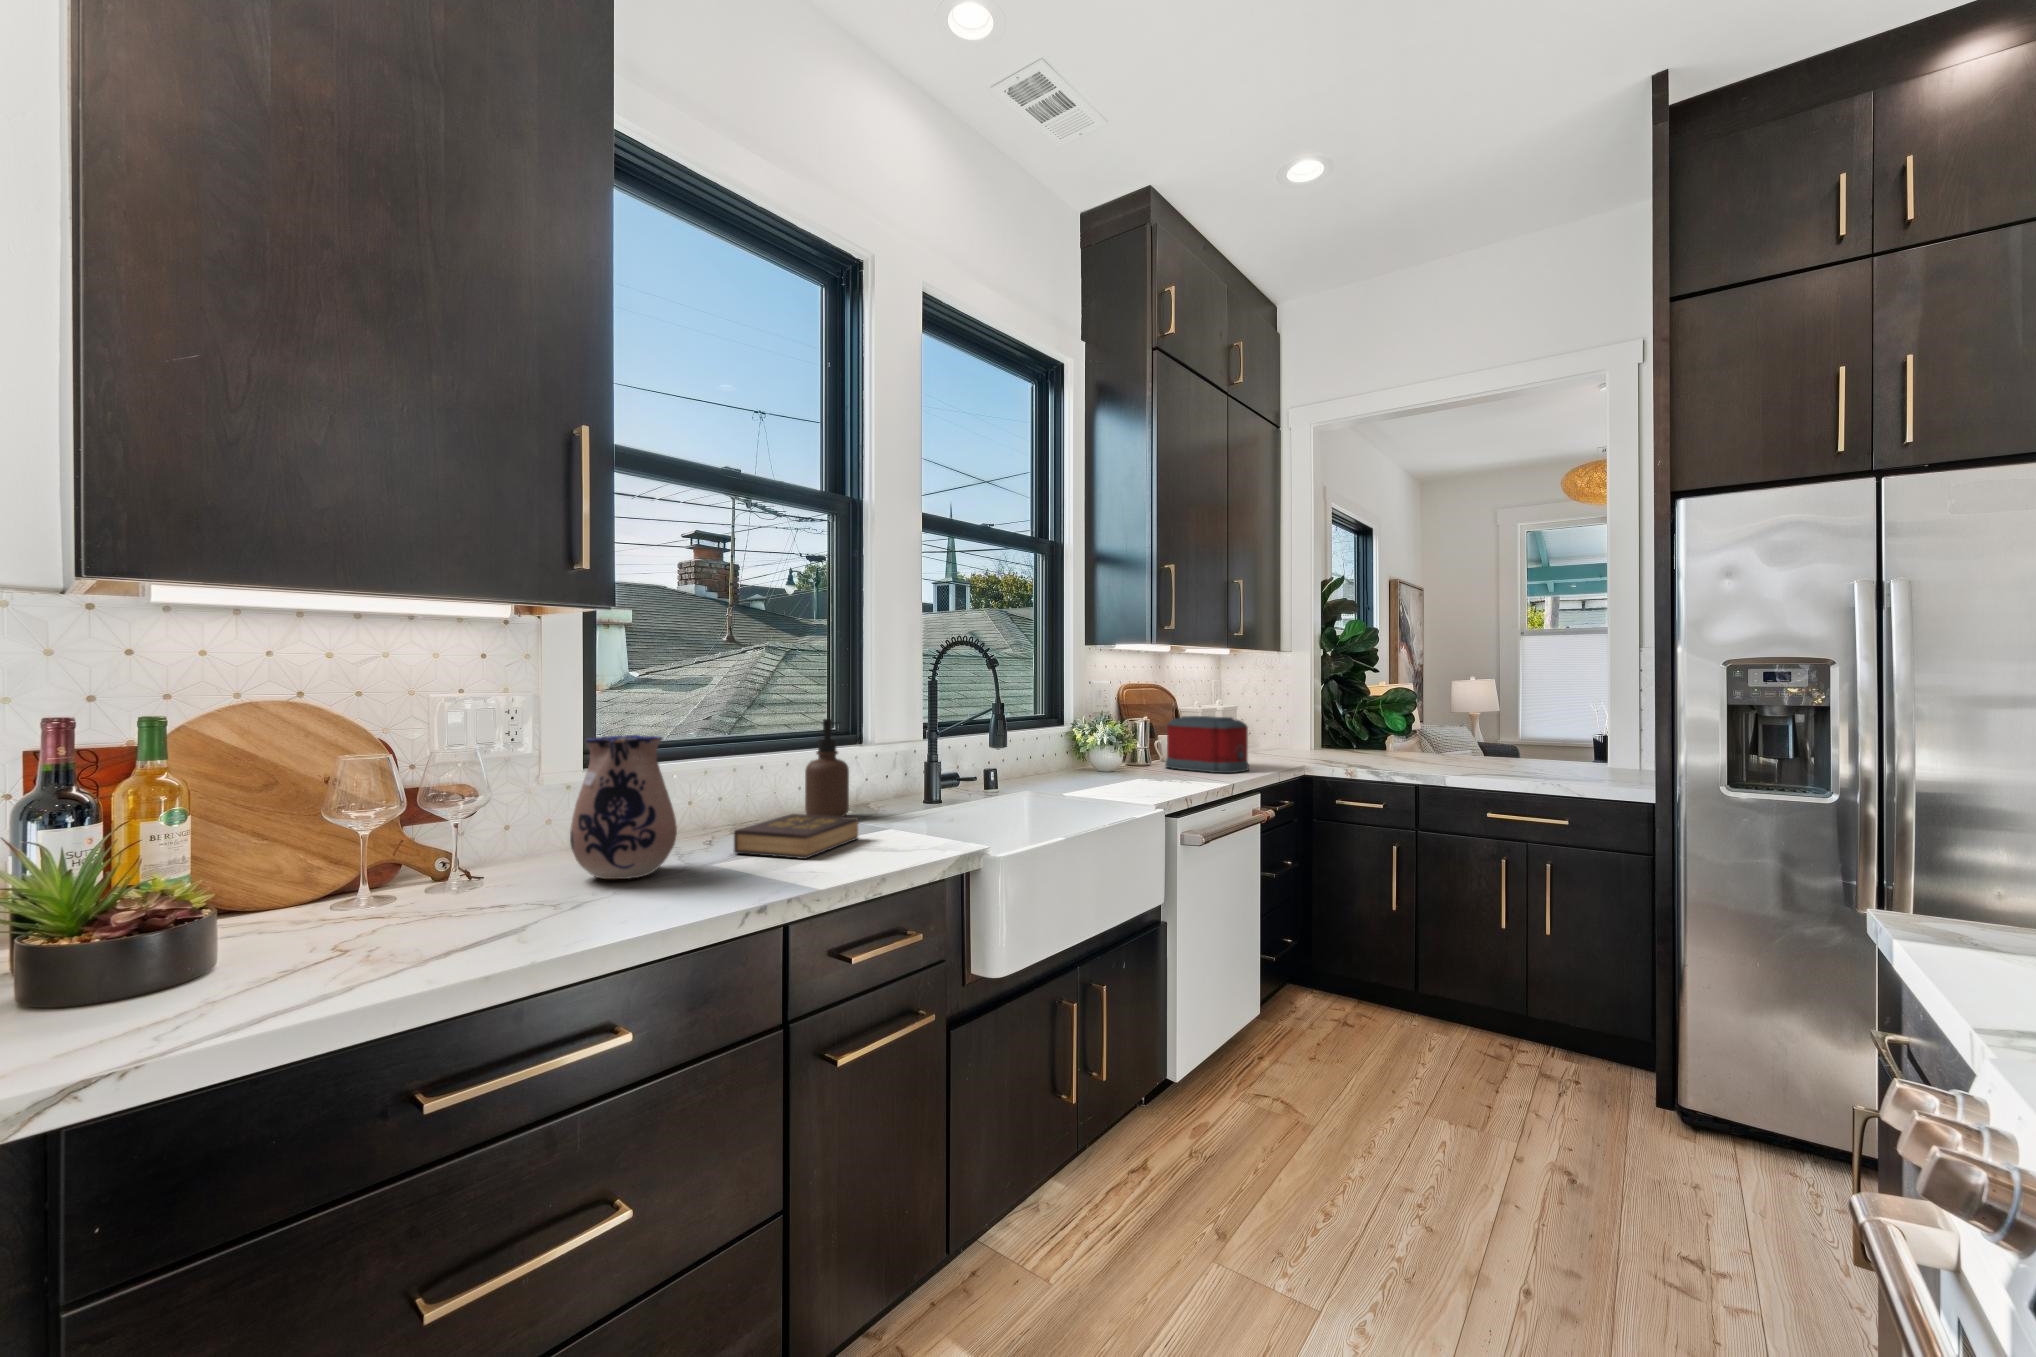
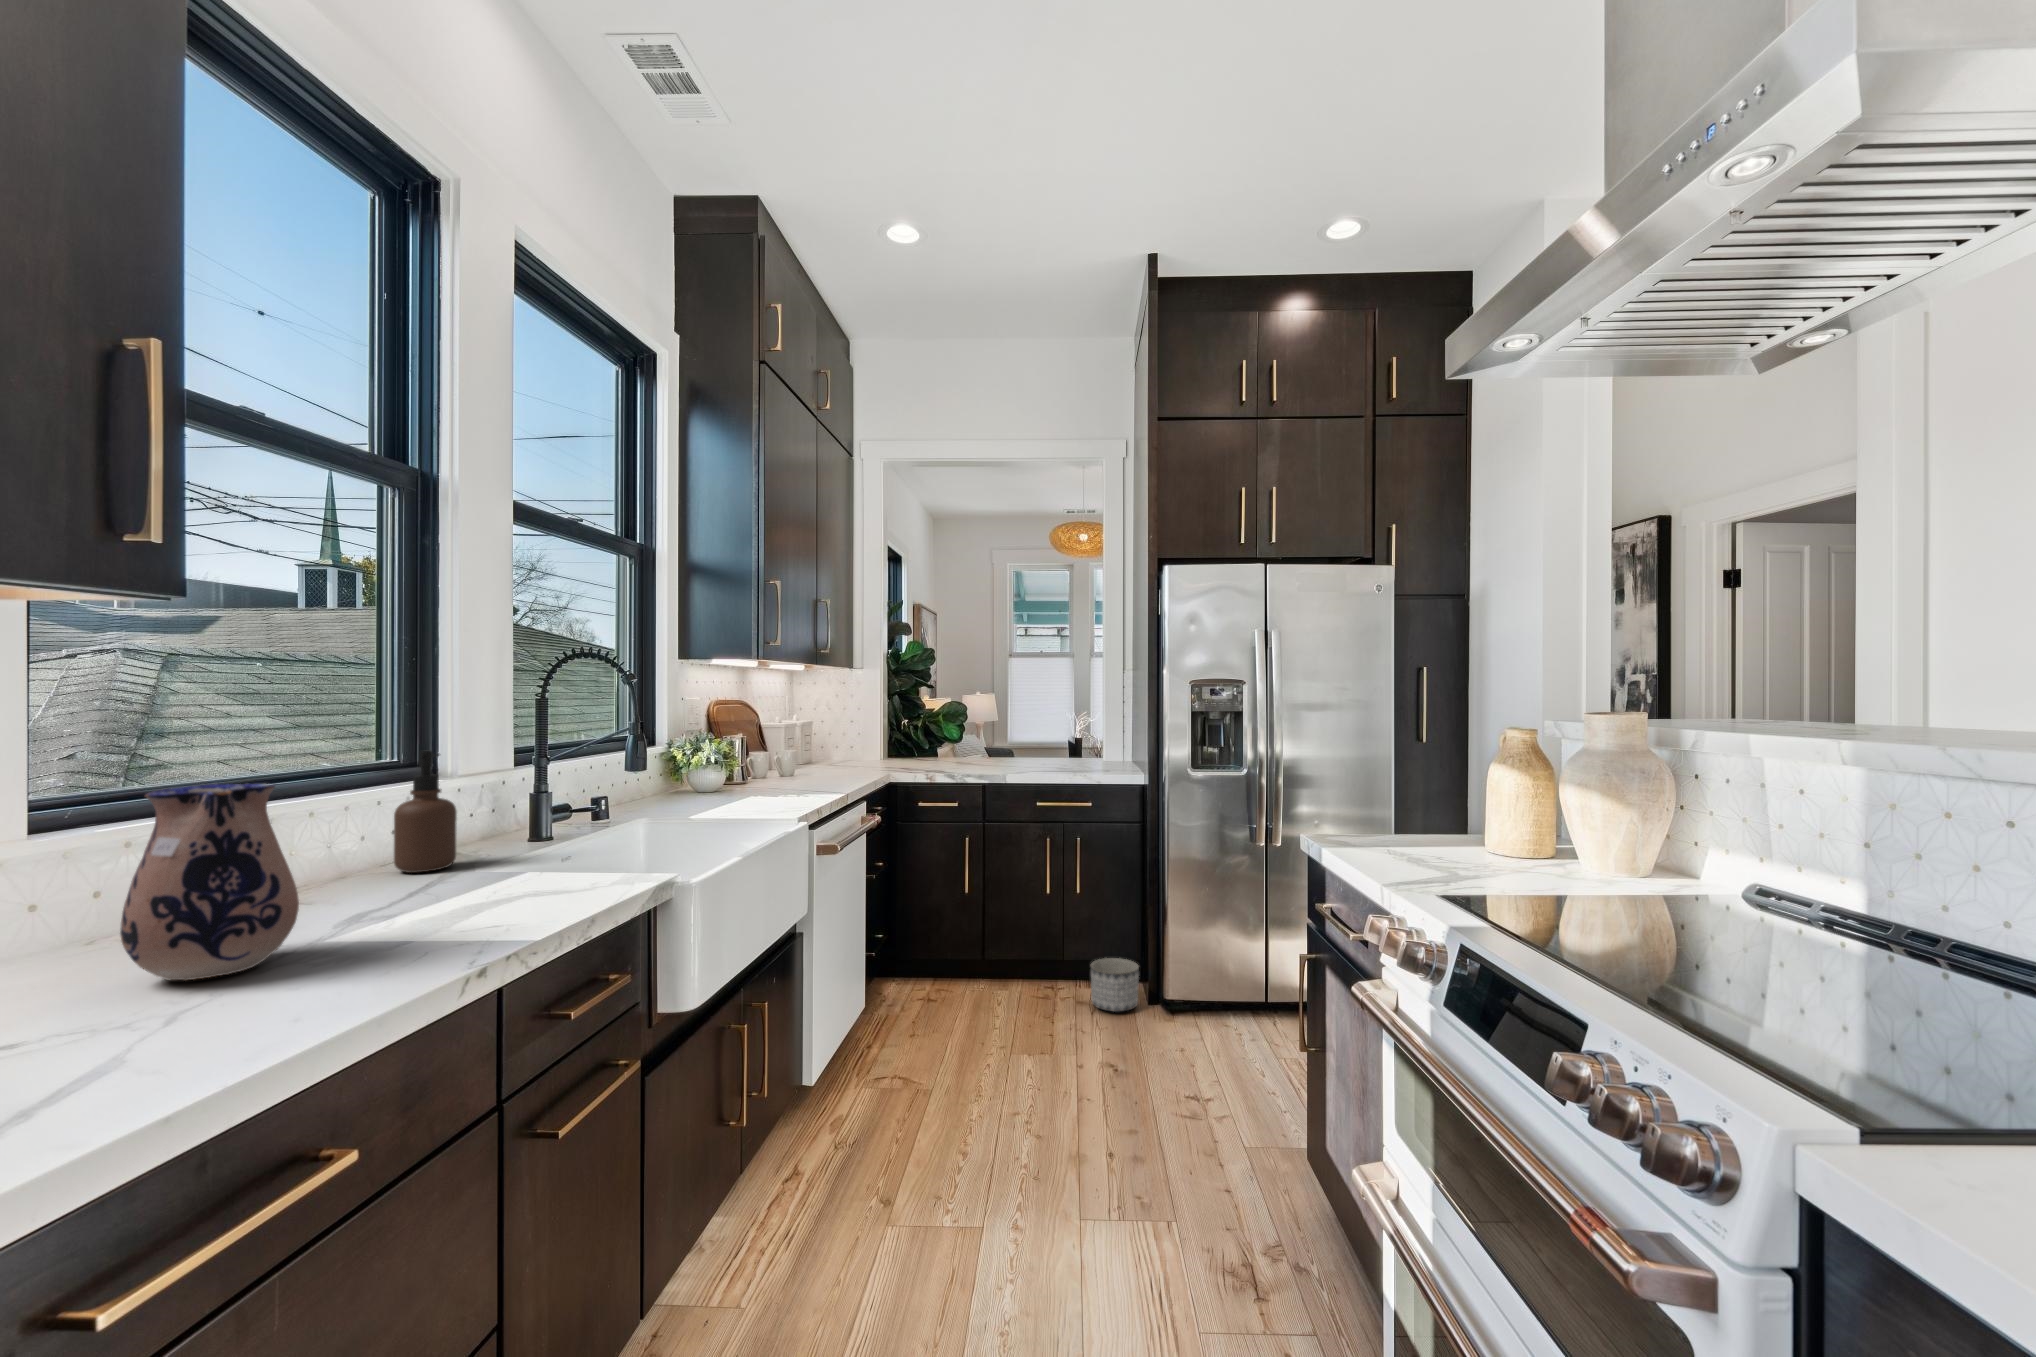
toaster: present [1165,716,1249,773] -> none [759,731,841,785]
hardback book: present [734,814,858,859] -> none [353,862,508,923]
planter: none [1562,1025,1638,1101] -> present [1090,958,1139,1012]

